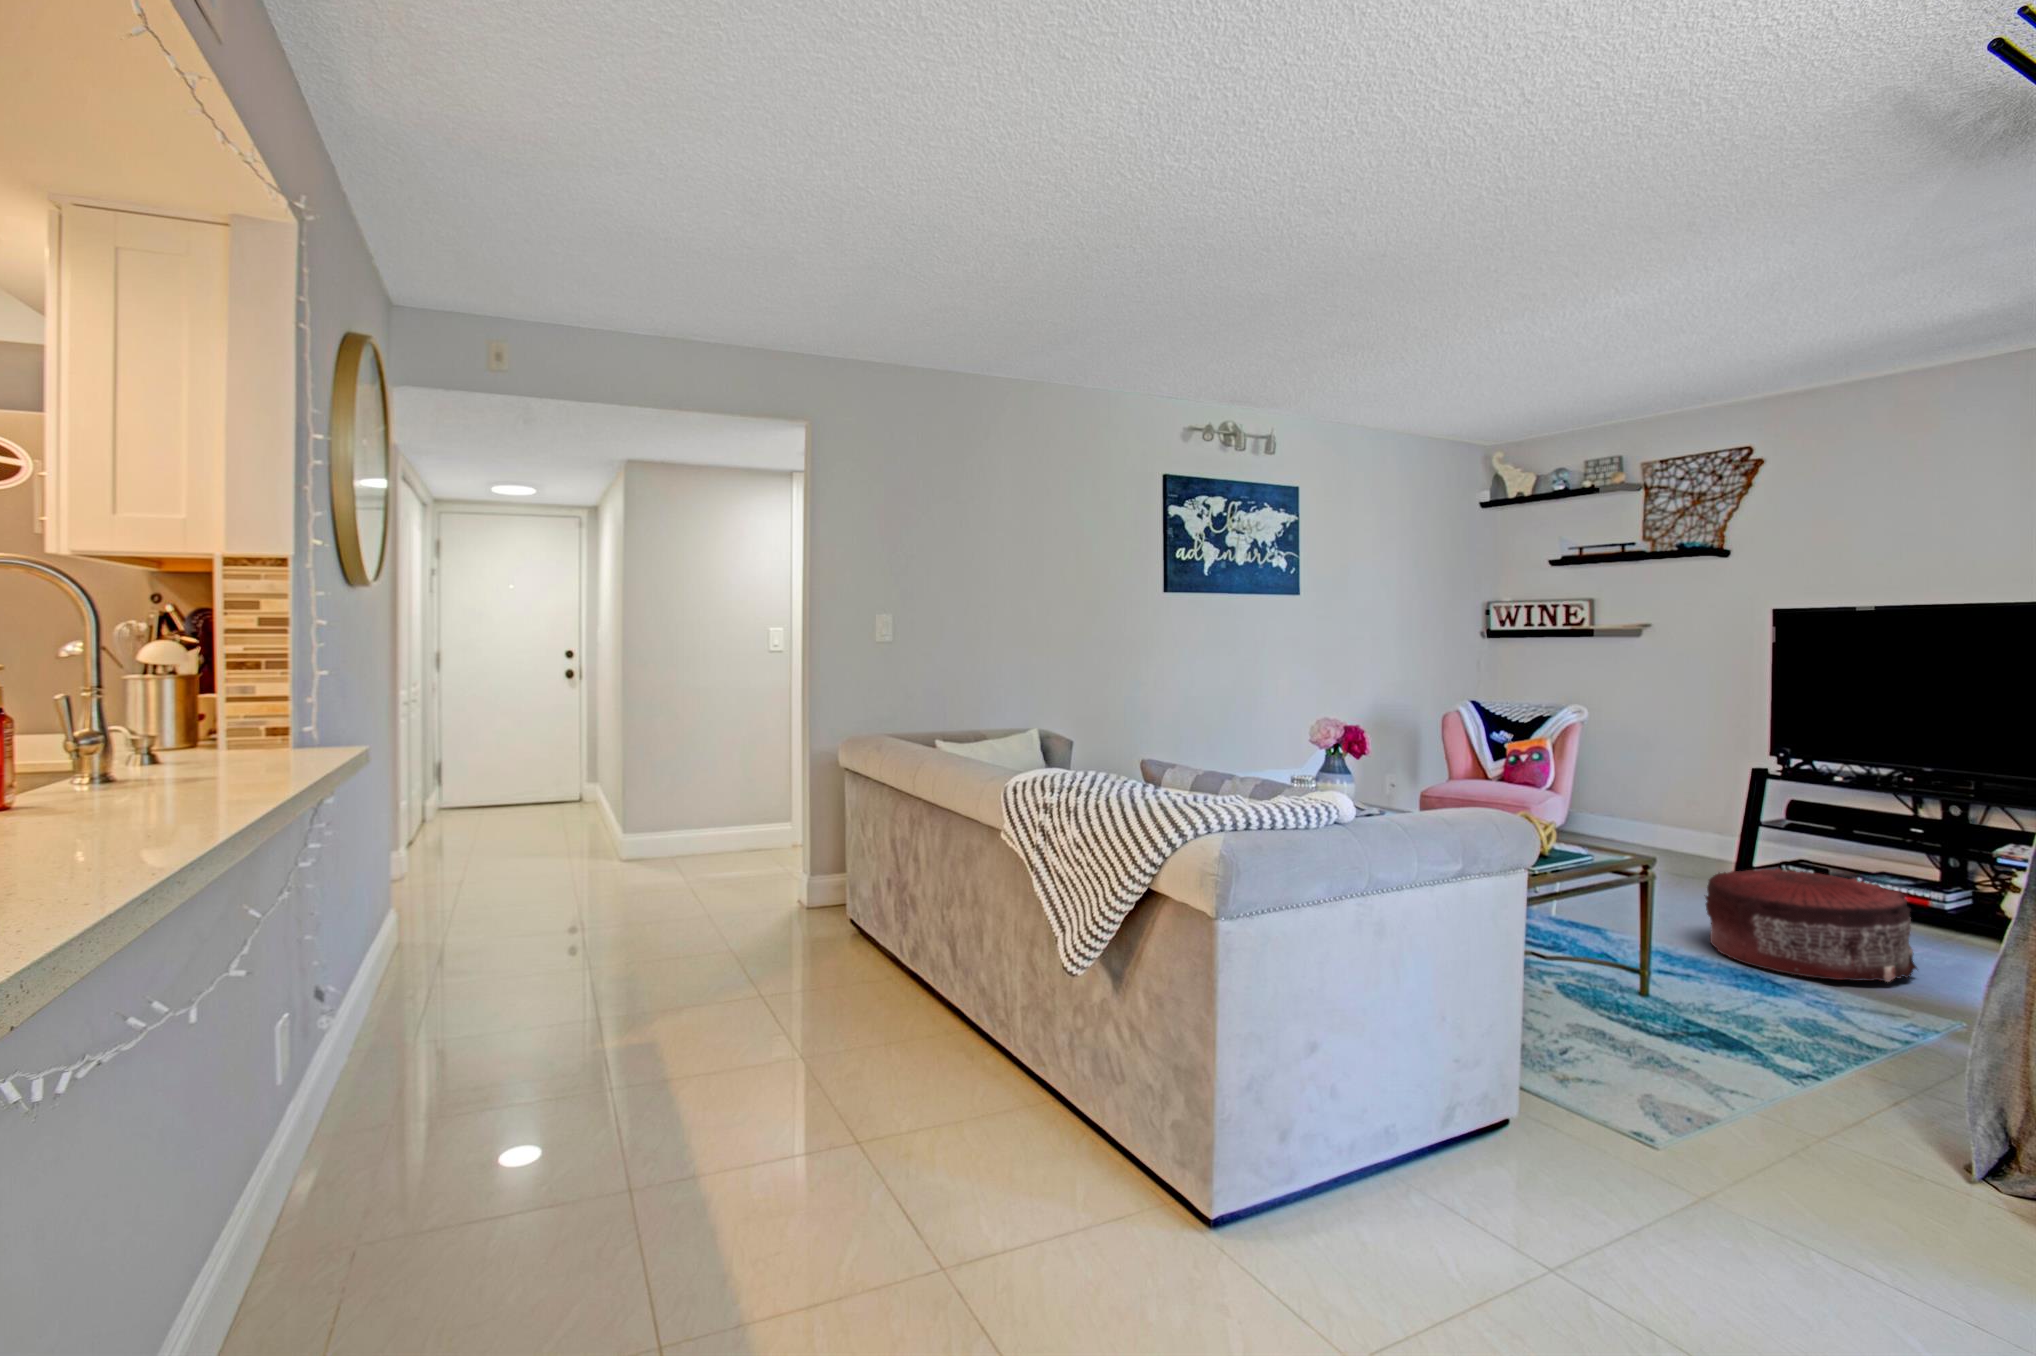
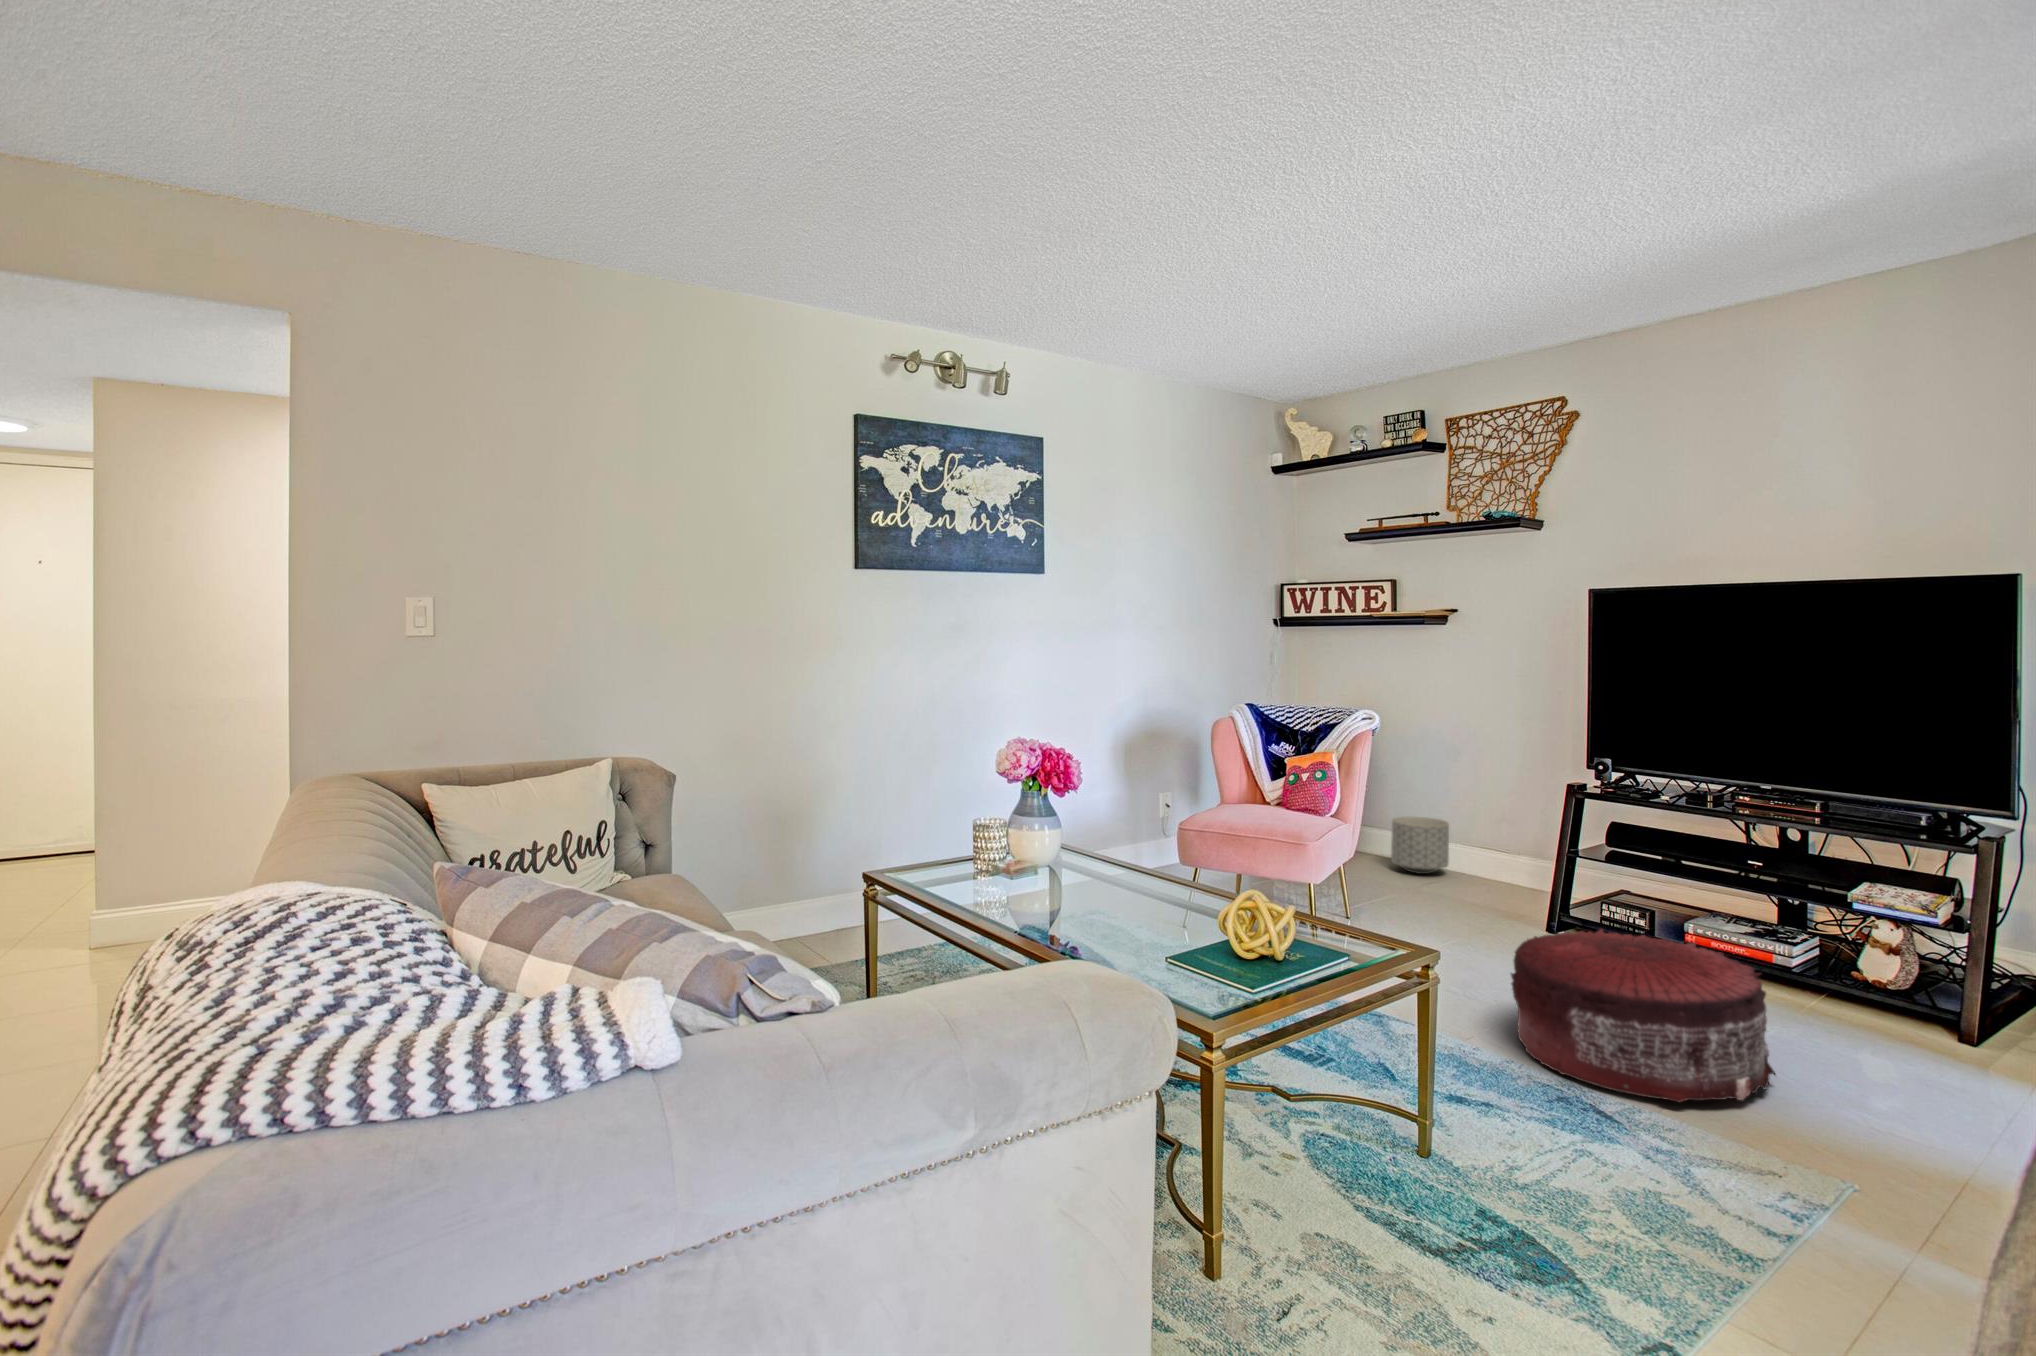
planter: none [1590,798,1643,845] -> present [1391,816,1449,874]

